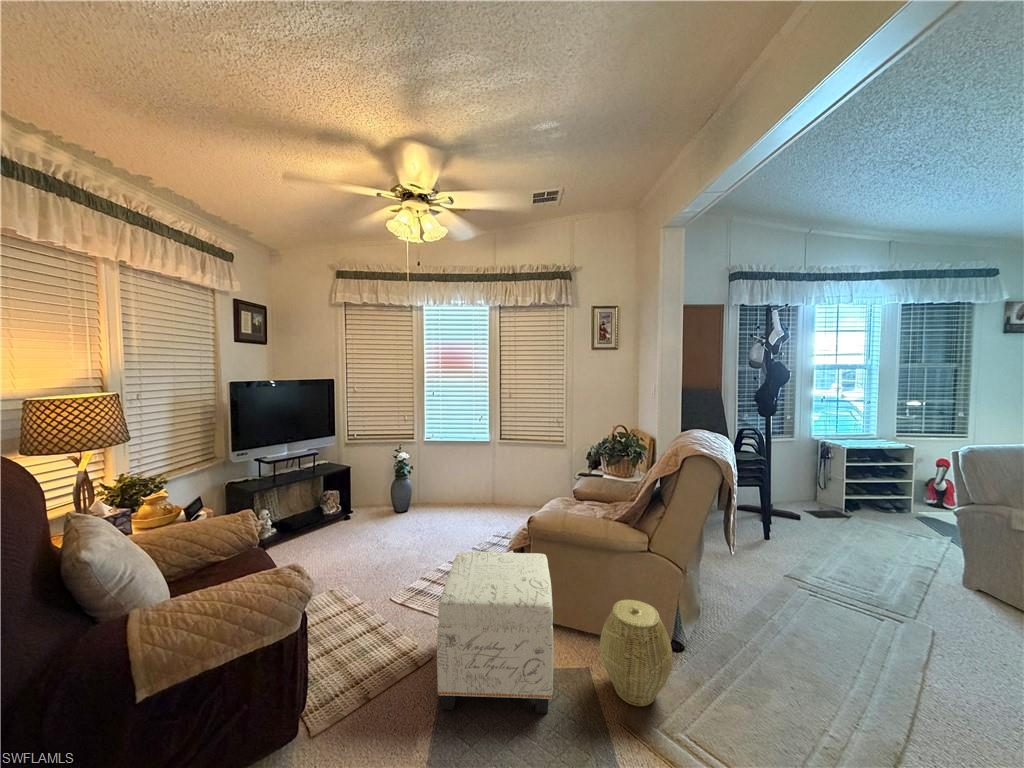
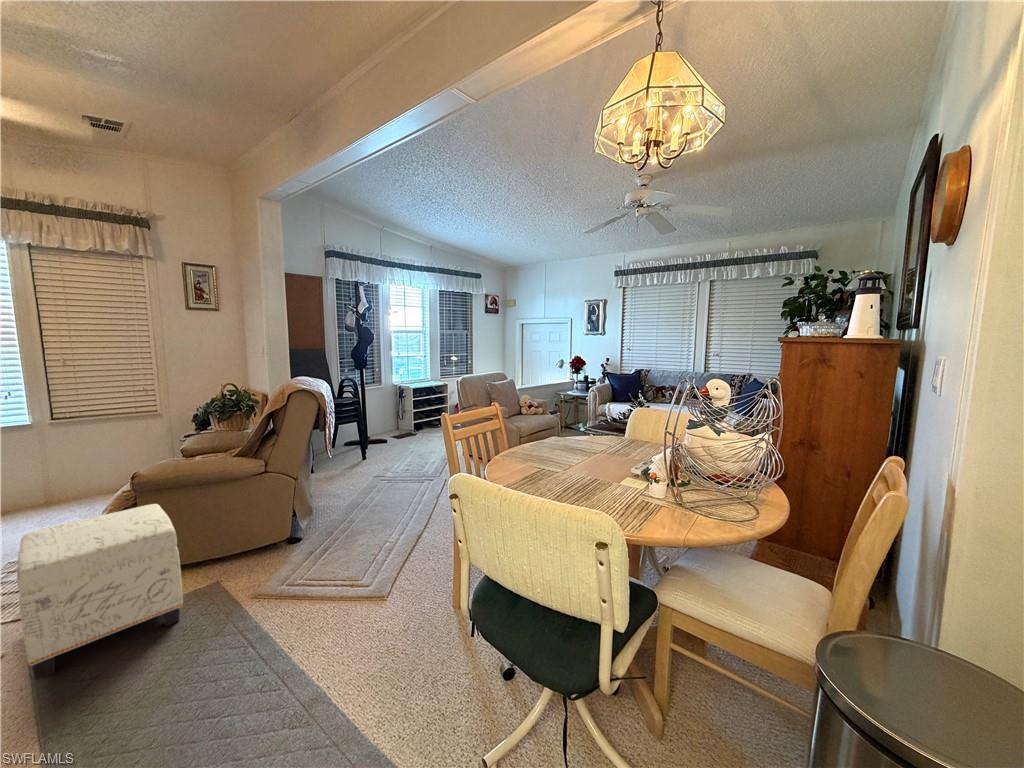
woven basket: present [600,600,672,706] -> none [227,508,290,583]

